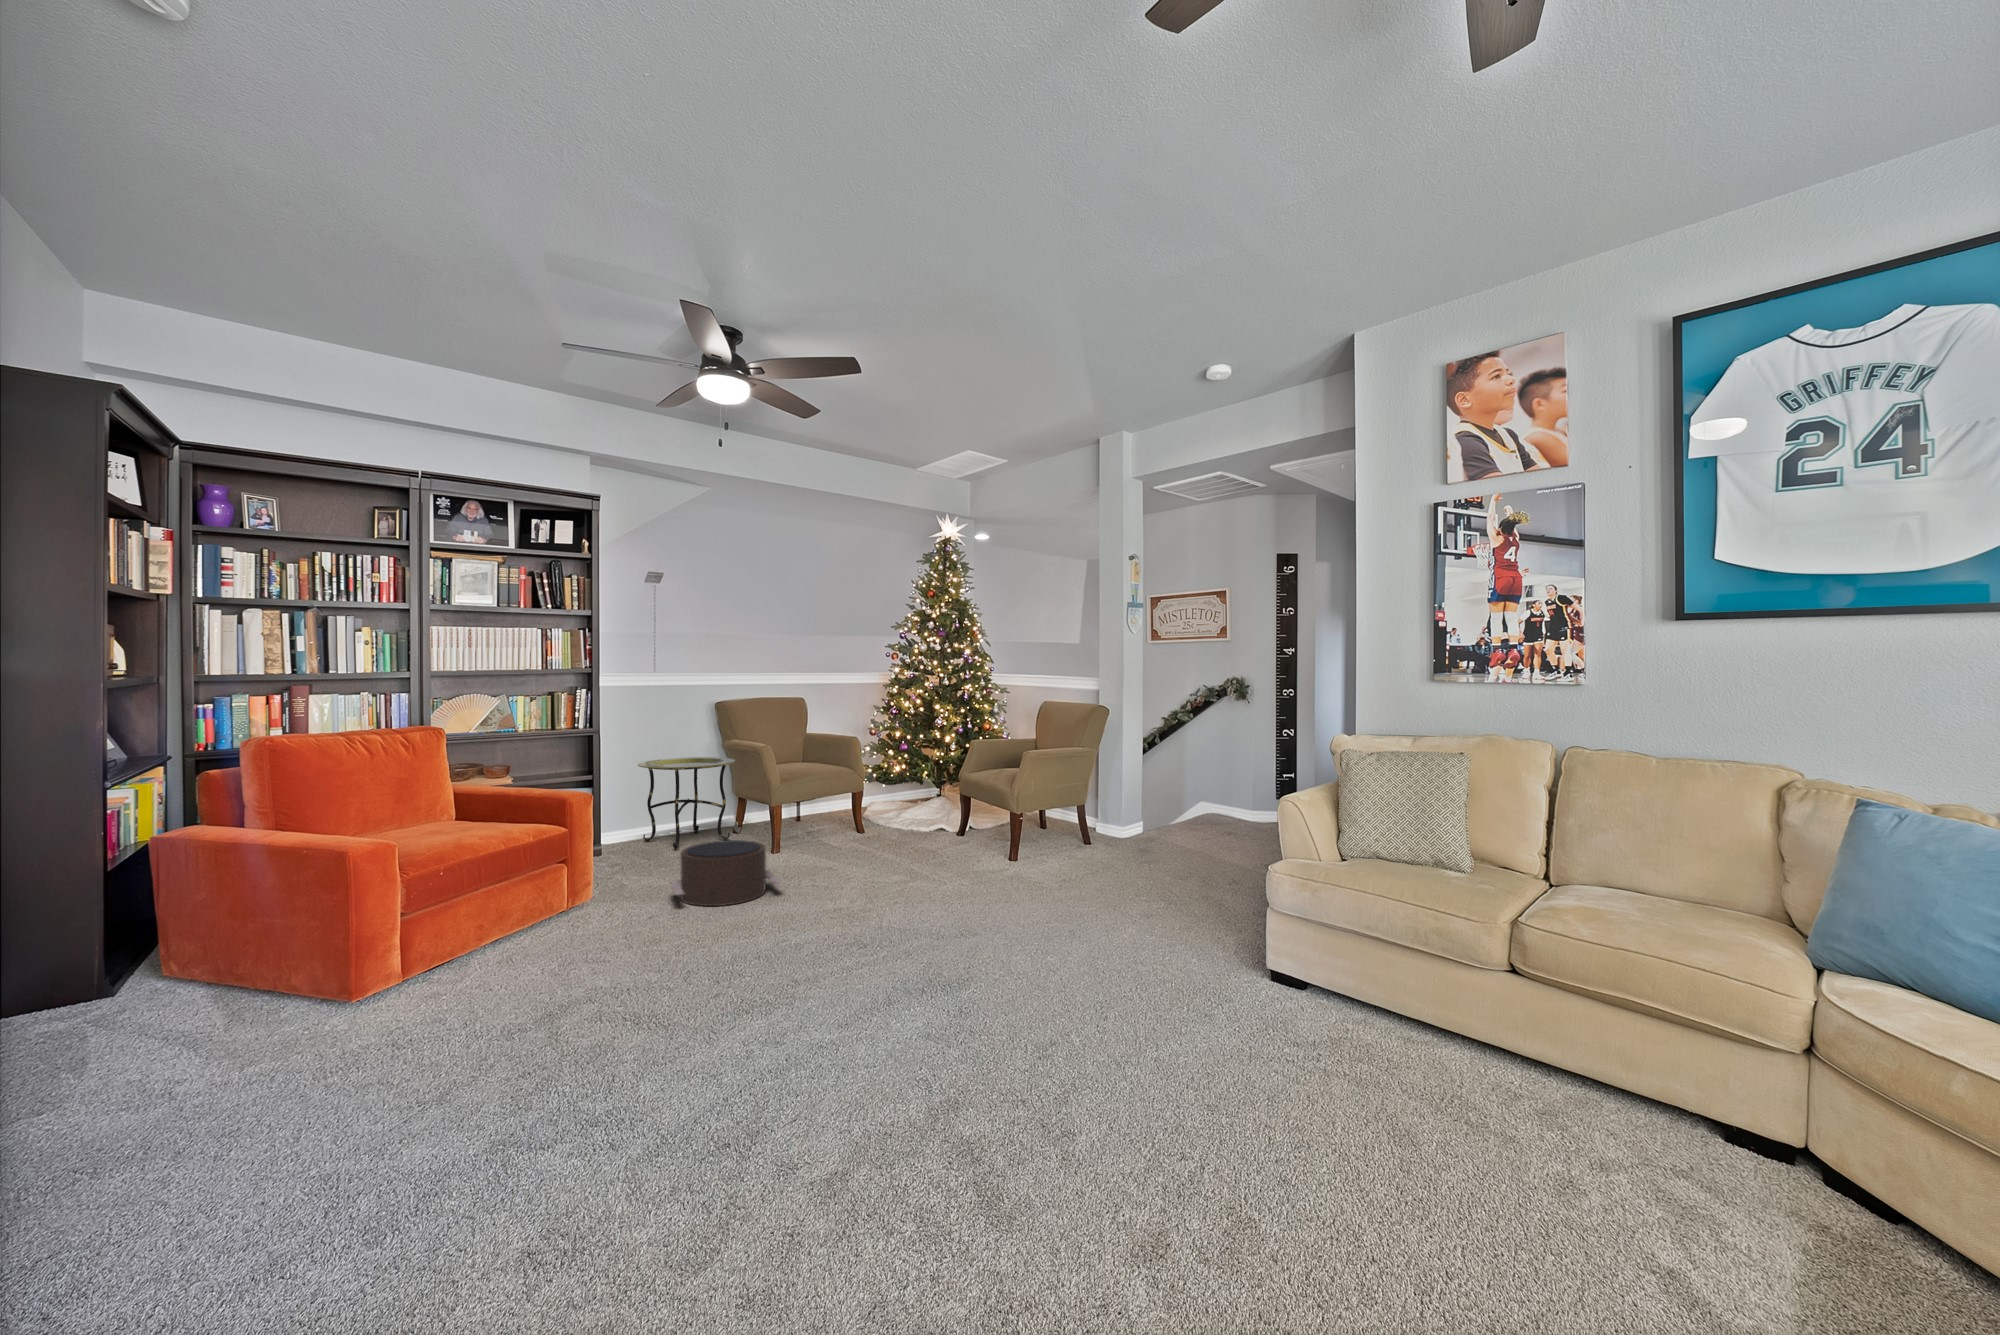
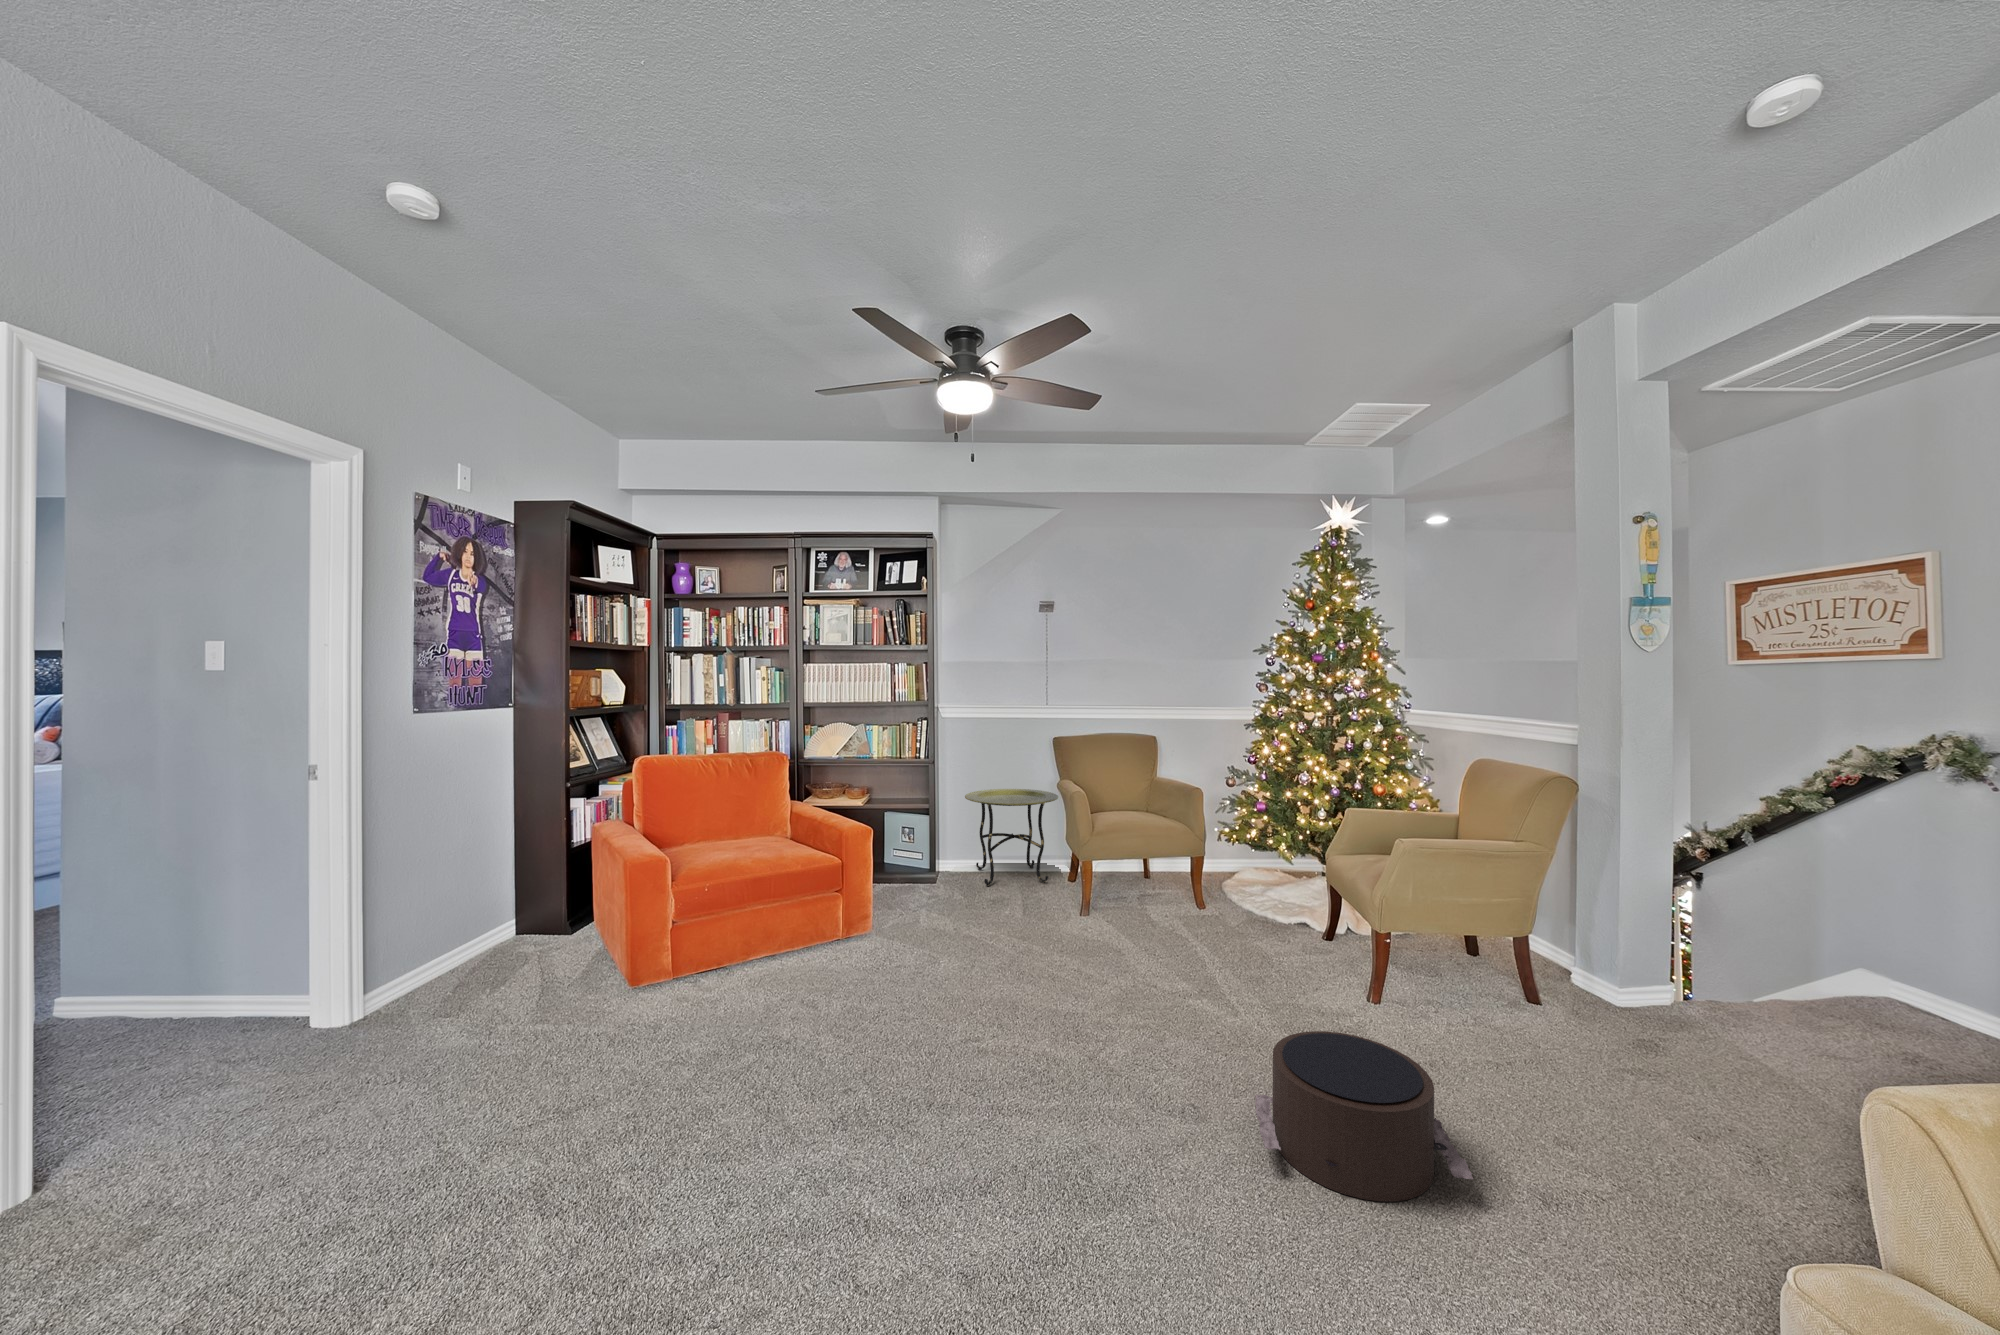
pouf: present [670,840,780,906] -> present [1255,1031,1473,1202]

